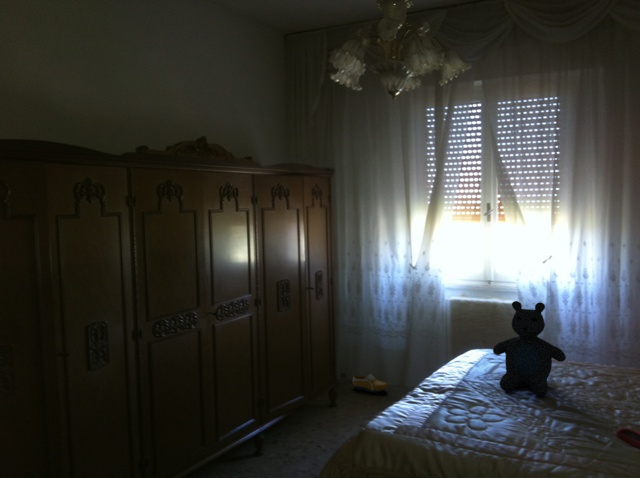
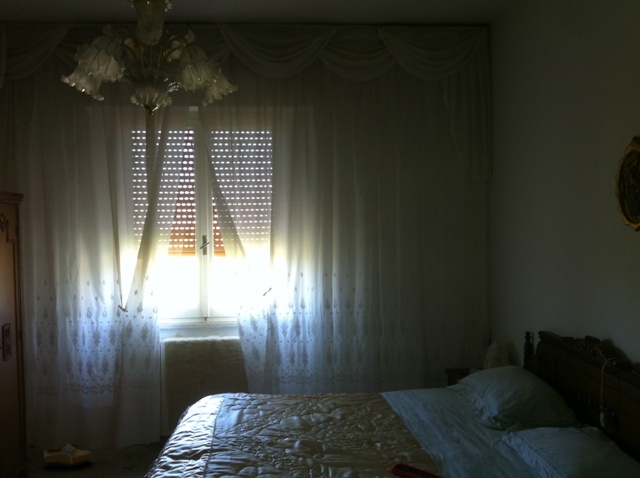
teddy bear: present [493,301,566,396] -> none [246,337,322,442]

